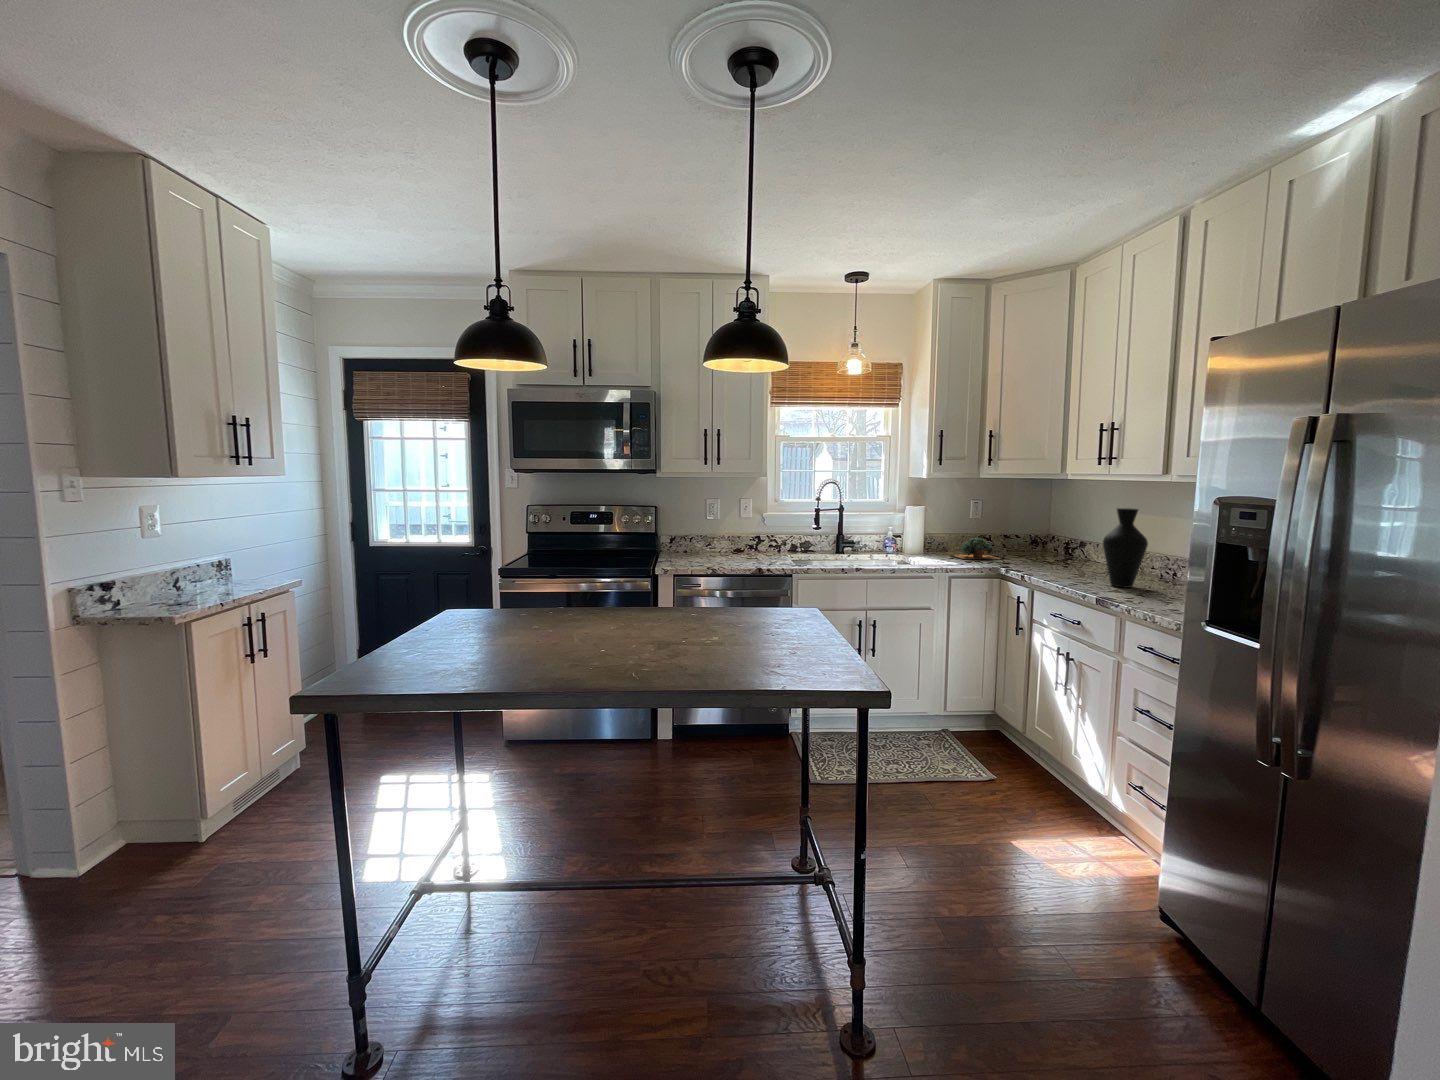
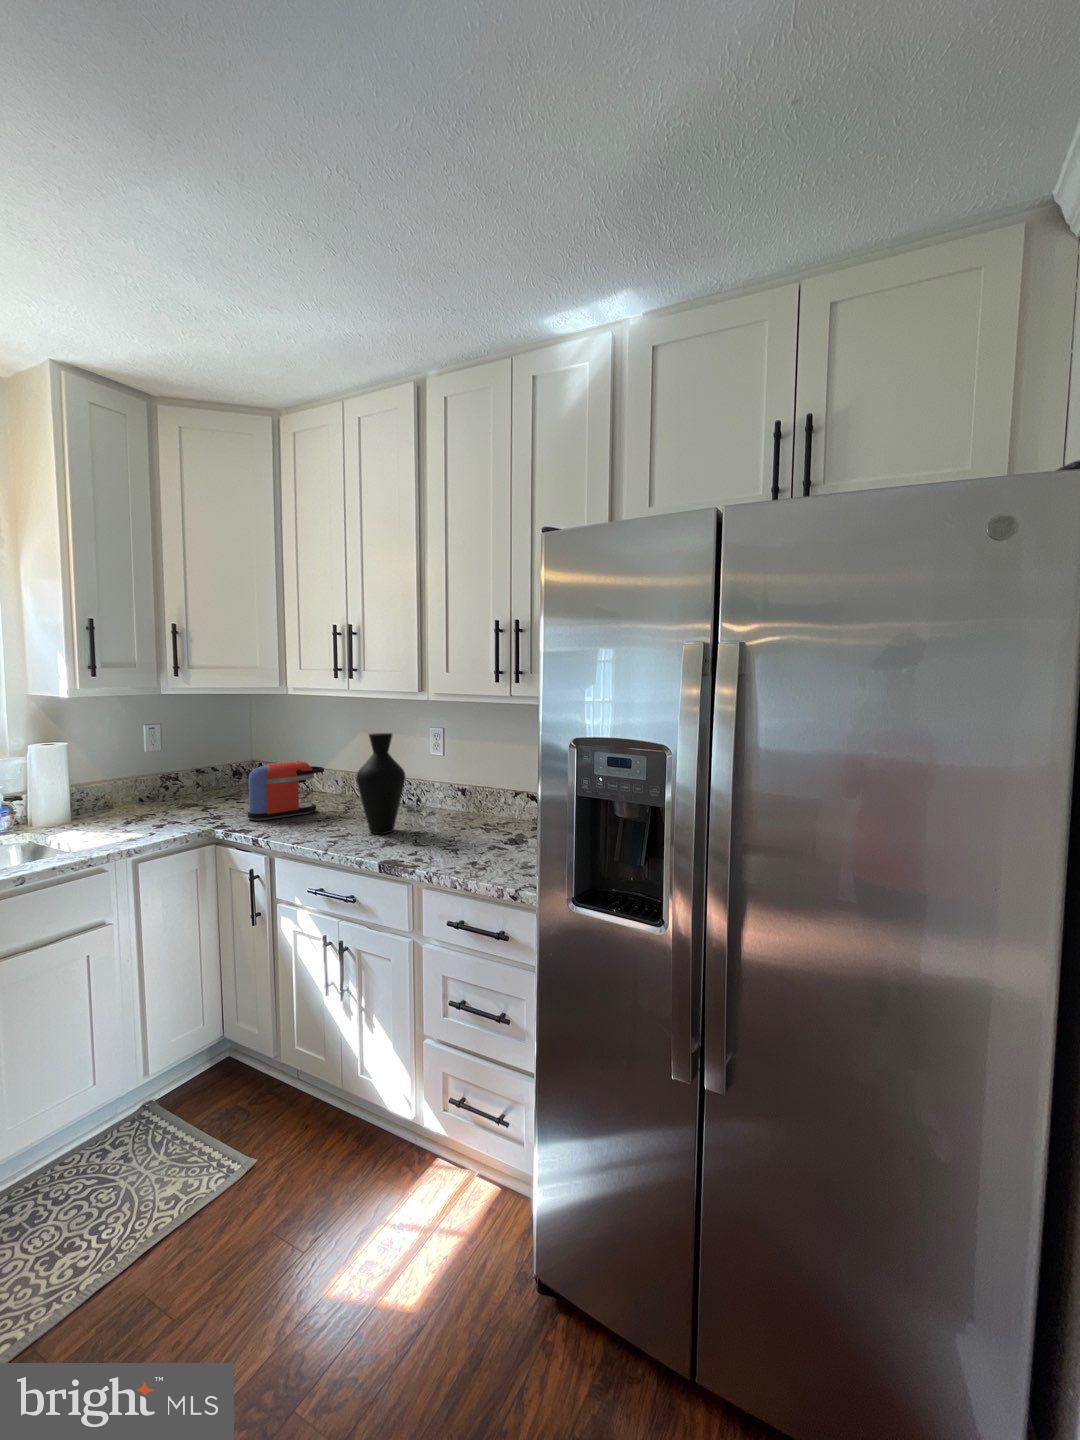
coffee maker: none [1026,529,1091,570] -> present [247,761,324,820]
succulent plant: present [951,537,999,559] -> none [119,783,203,822]

